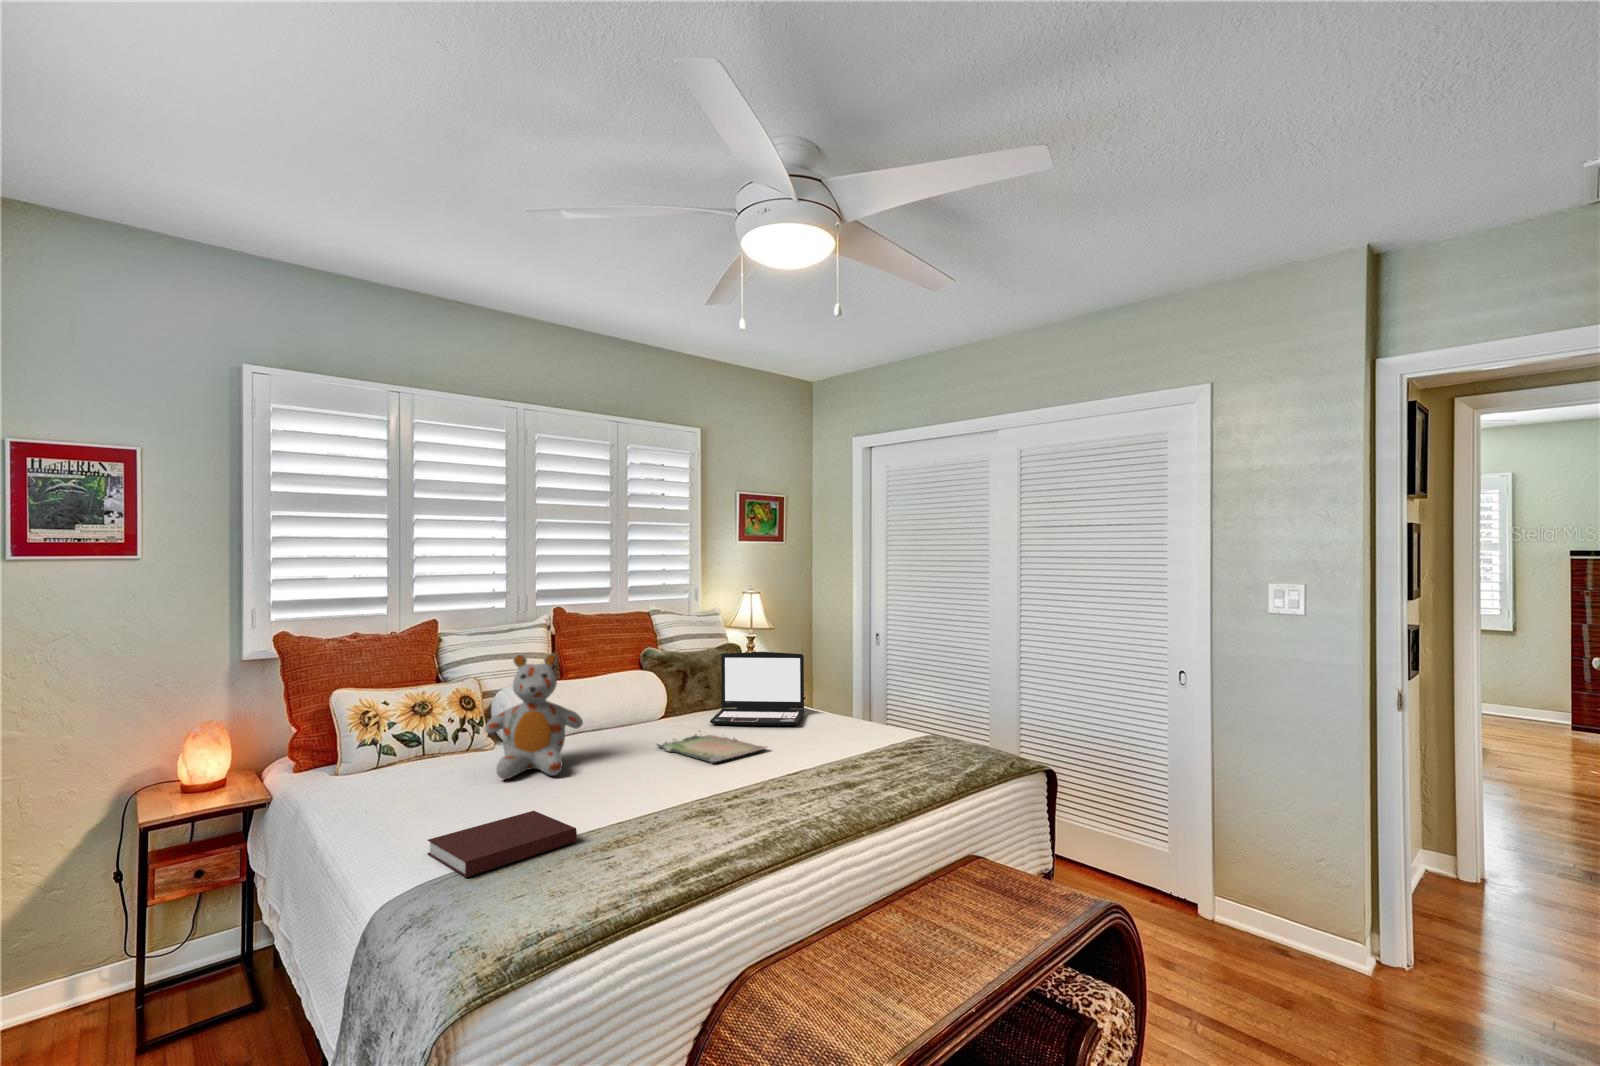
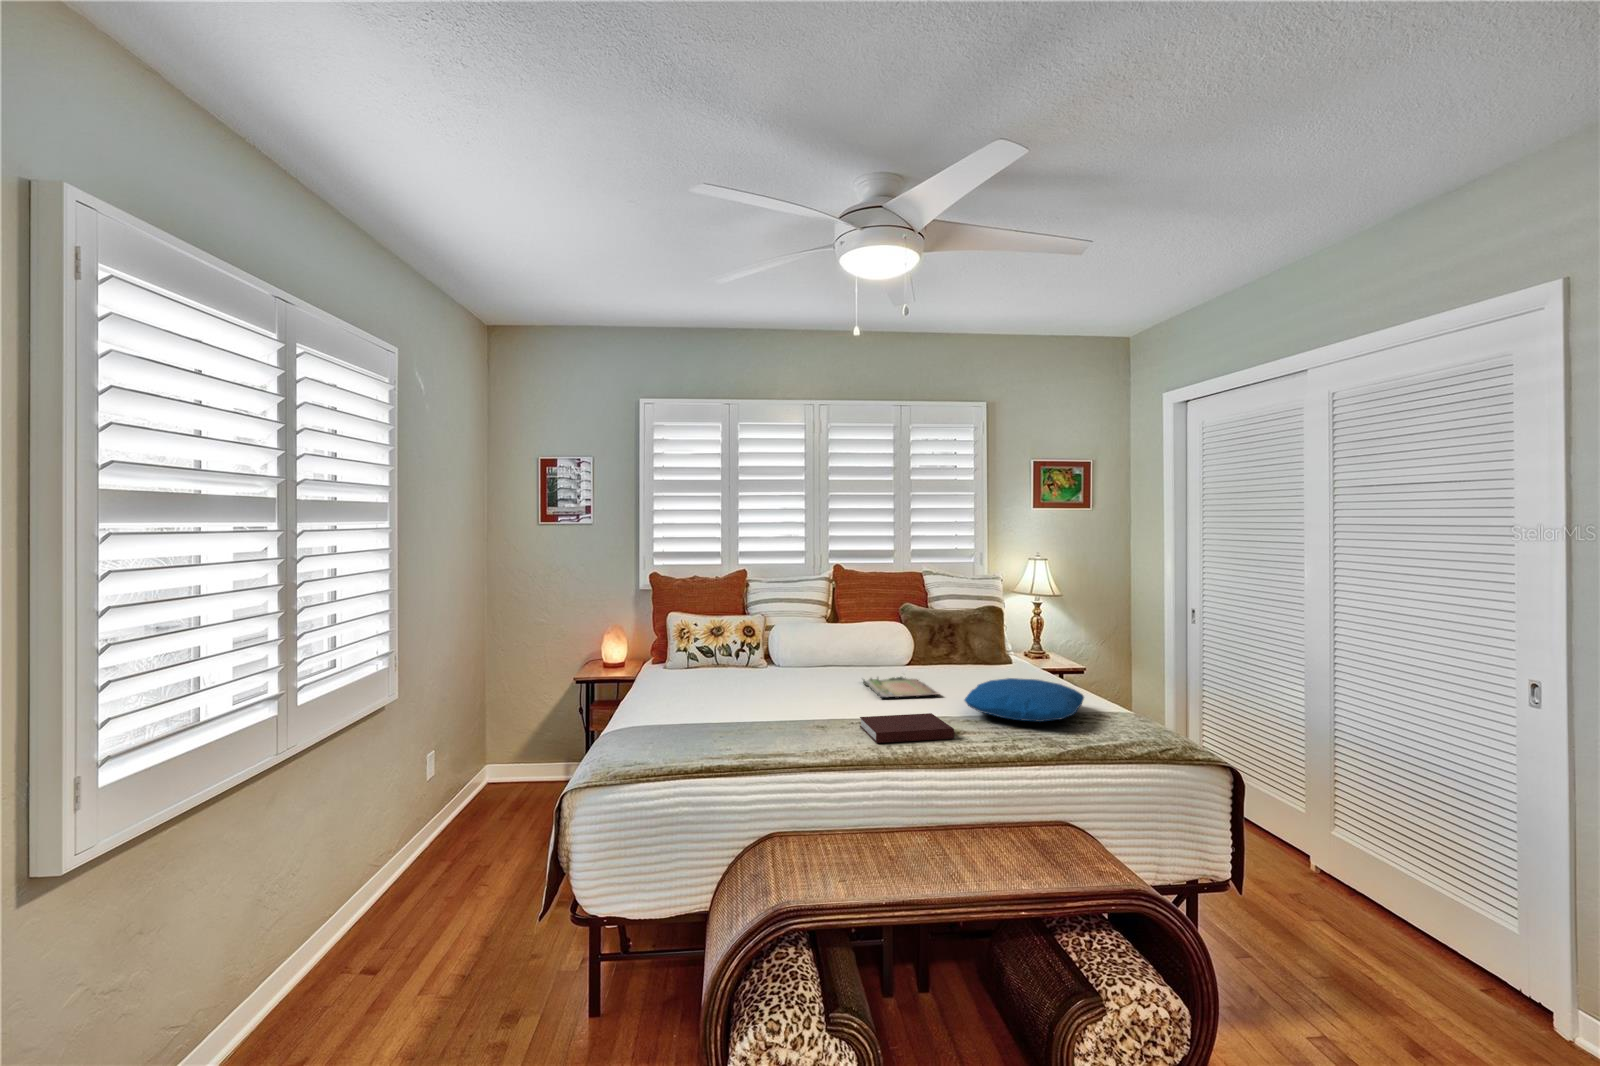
laptop: present [710,652,804,725] -> none [930,612,1027,682]
stuffed bear: present [485,653,583,779] -> none [732,598,799,687]
pillow: none [812,717,935,761] -> present [965,678,1084,722]
notebook: present [427,811,577,877] -> present [860,713,954,743]

